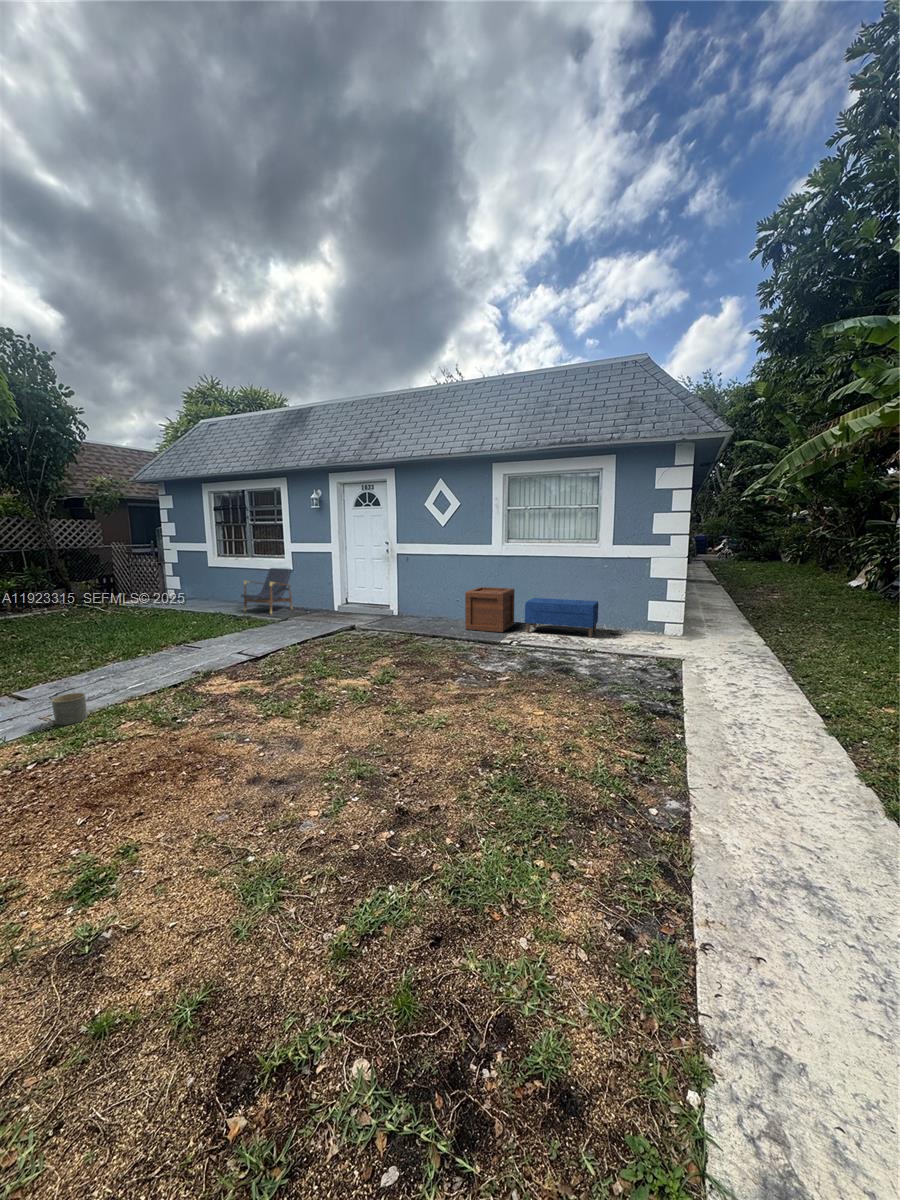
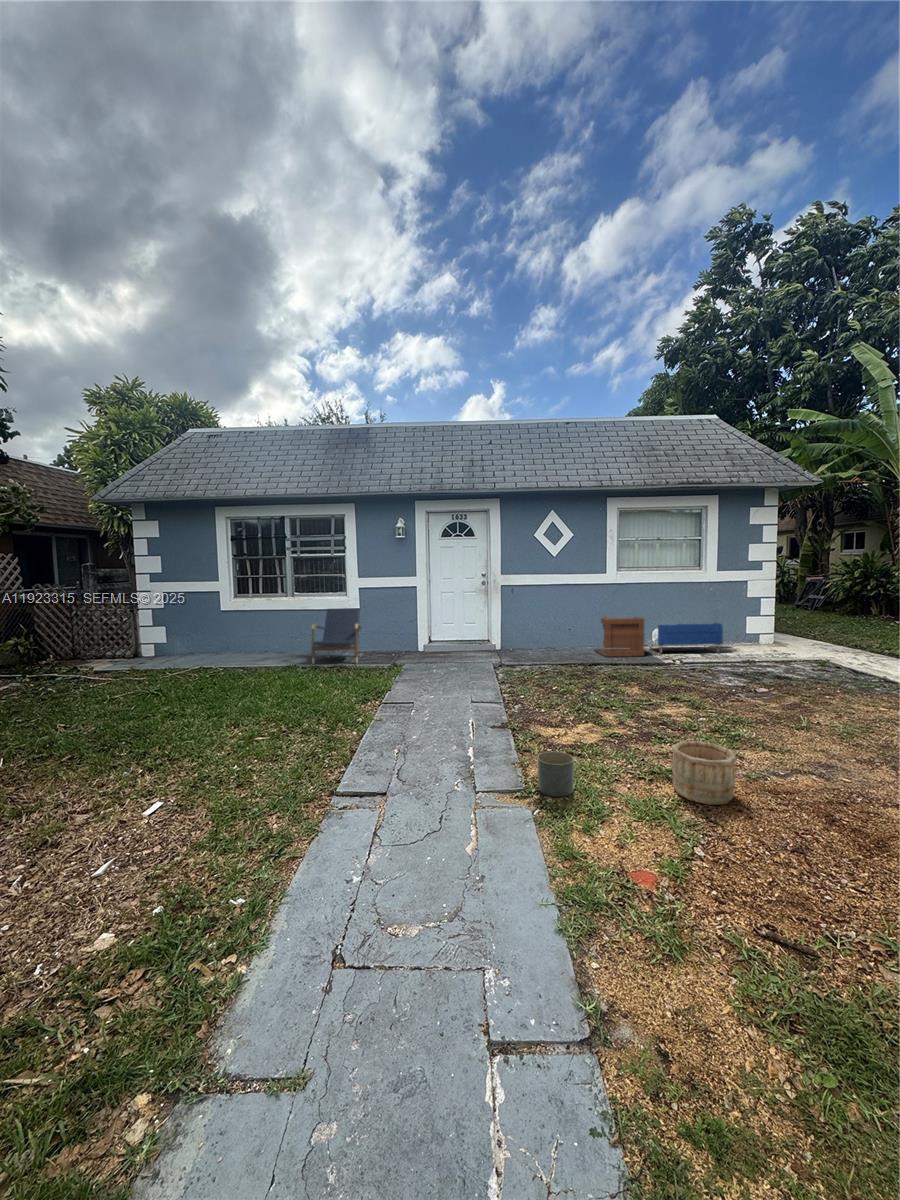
wooden bucket: none [94,701,150,752] -> present [672,741,737,805]

